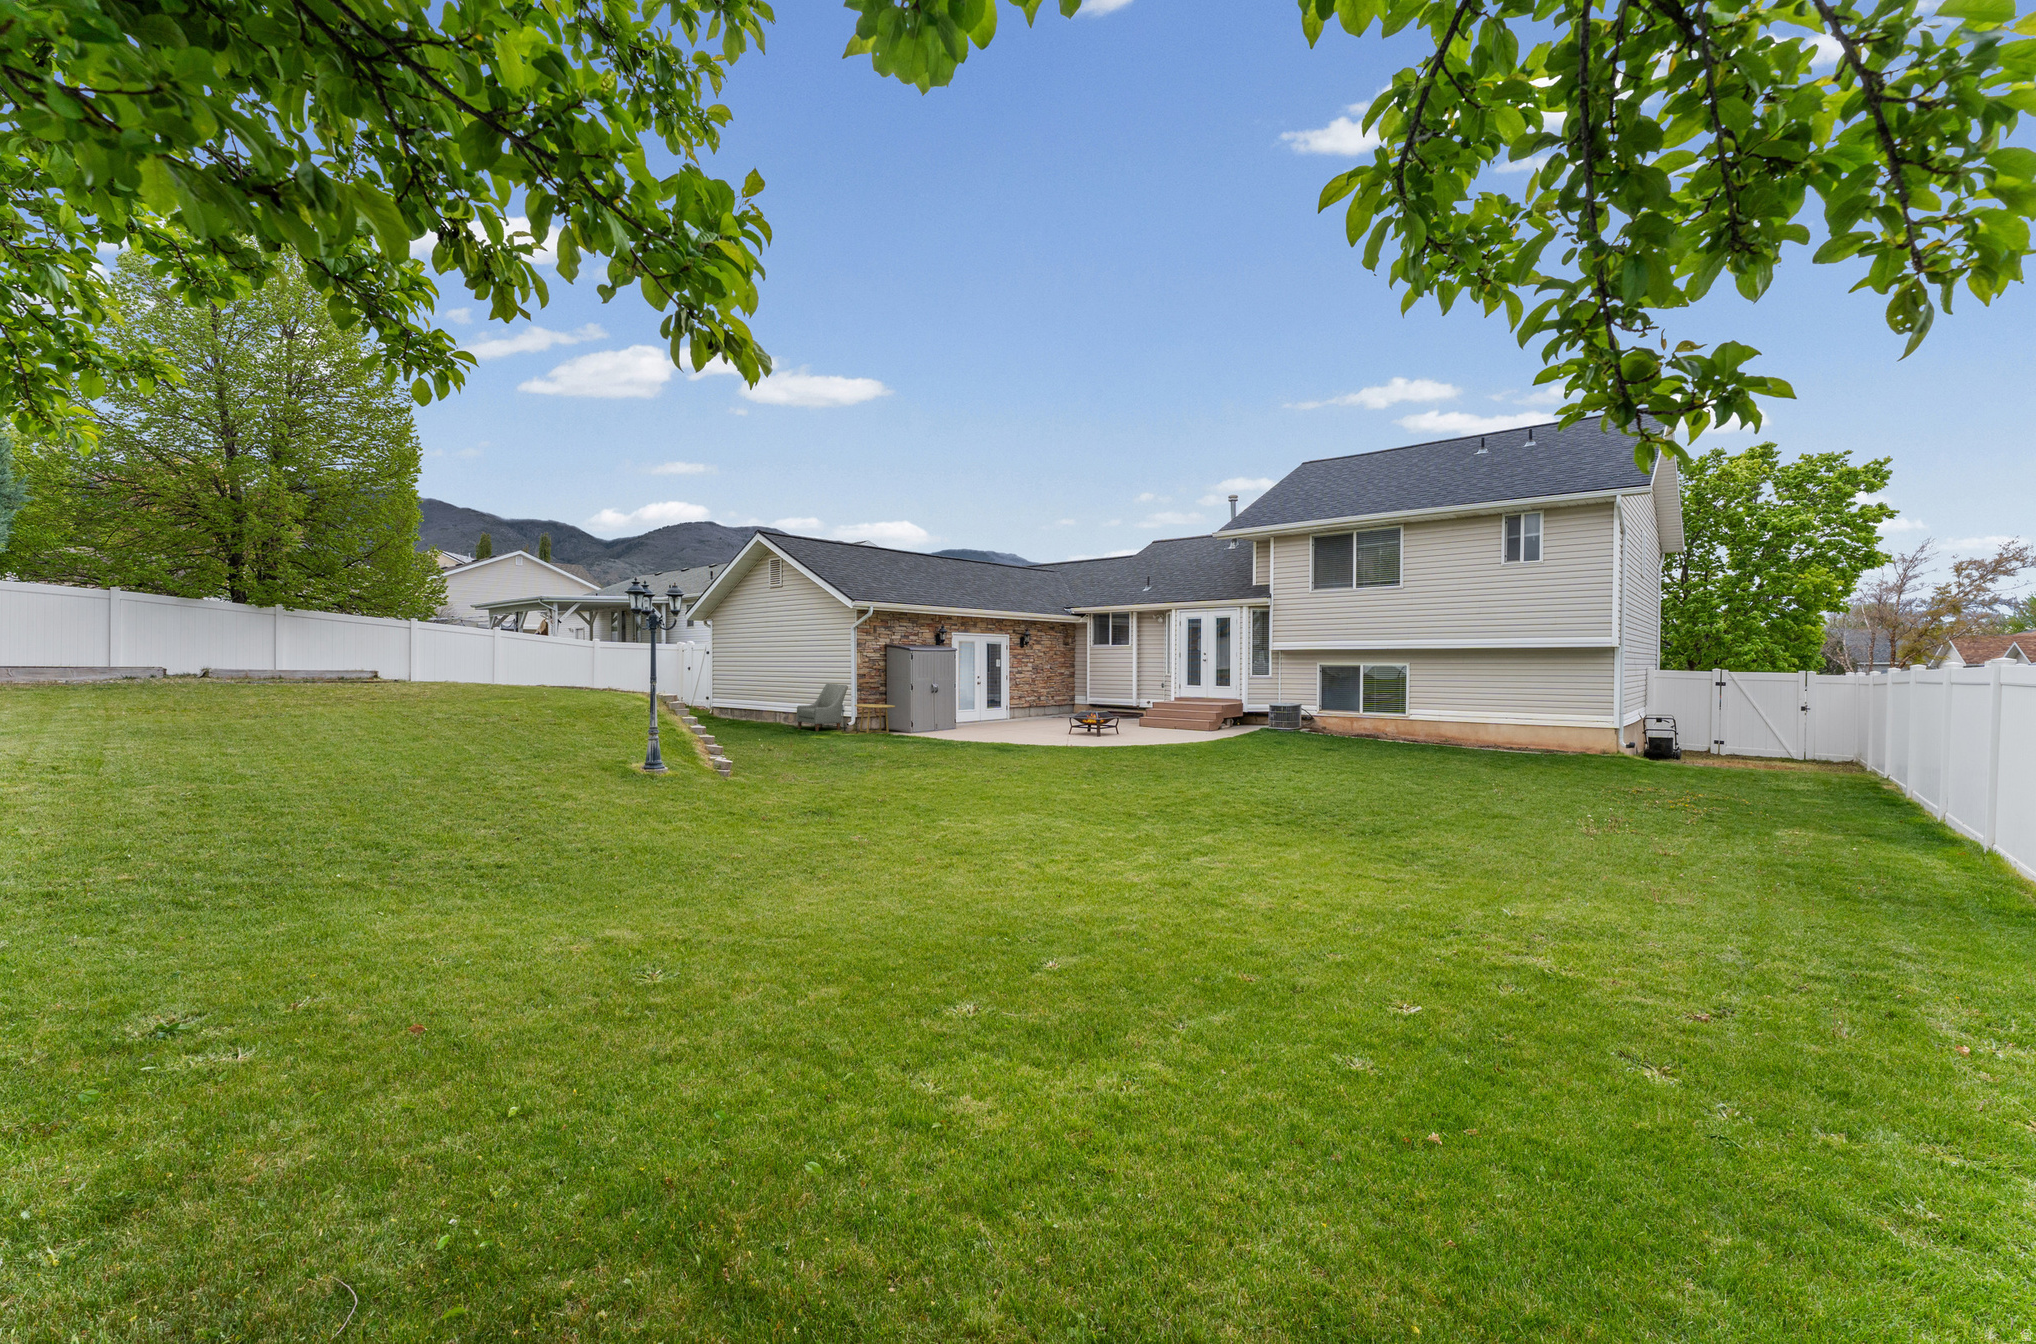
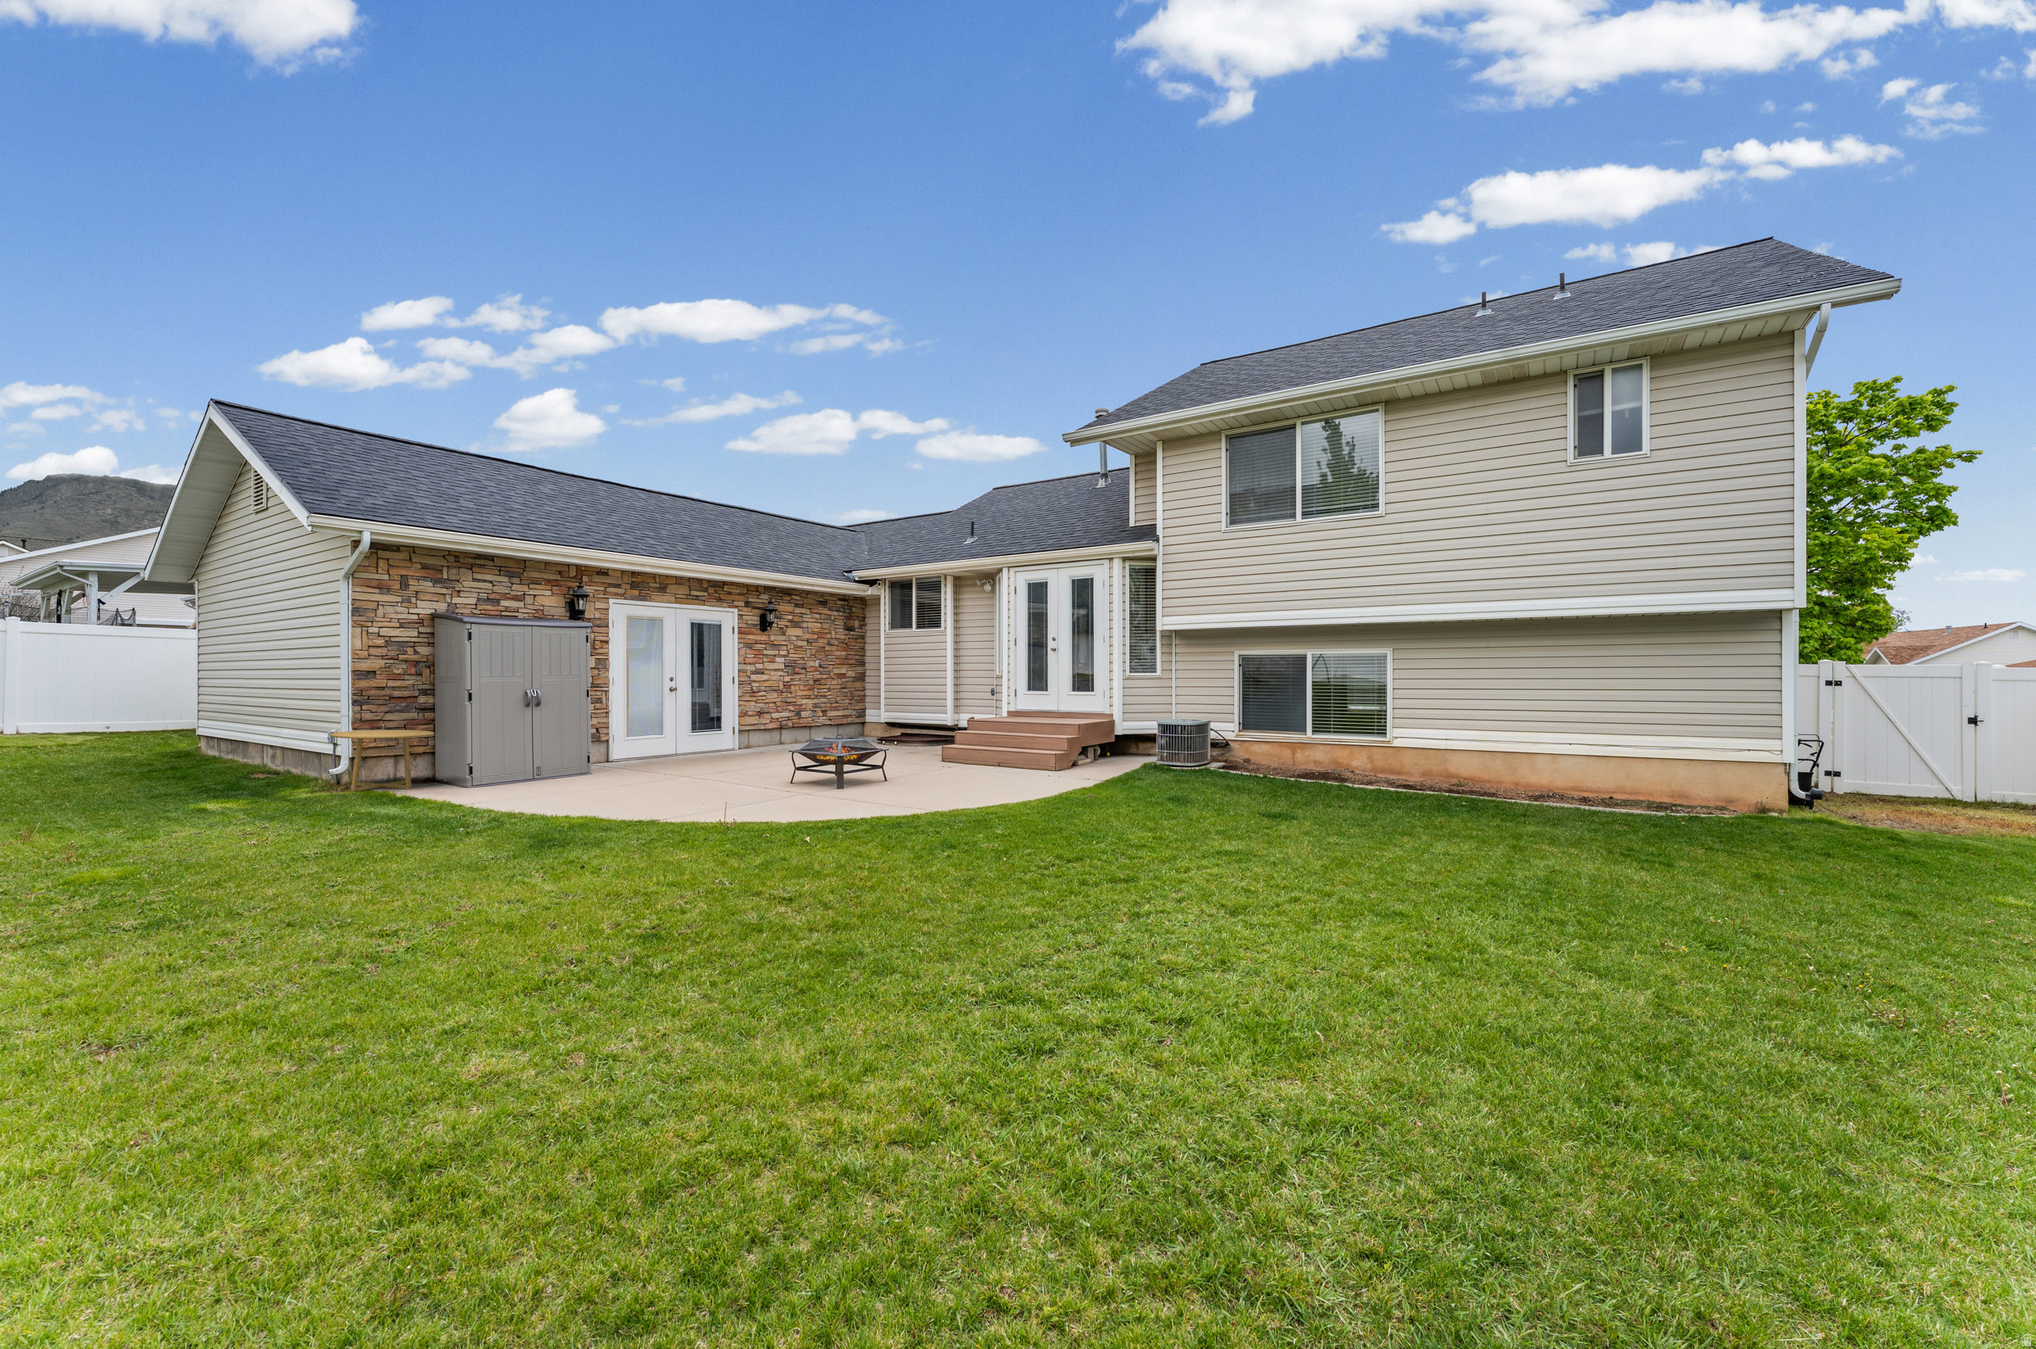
chair: present [797,684,848,731] -> none [214,690,339,789]

